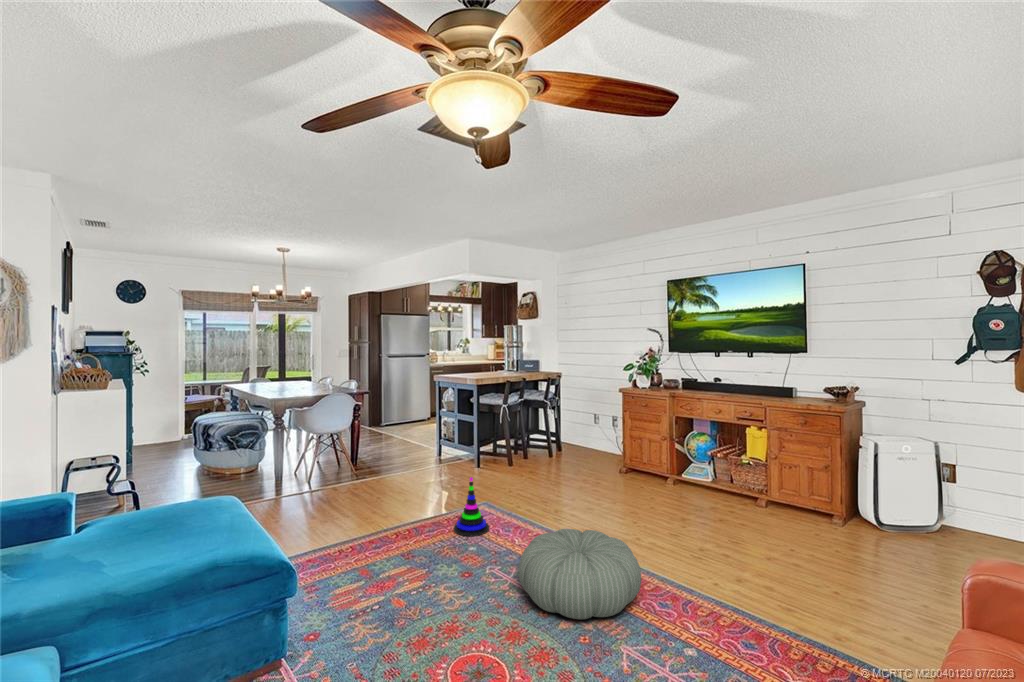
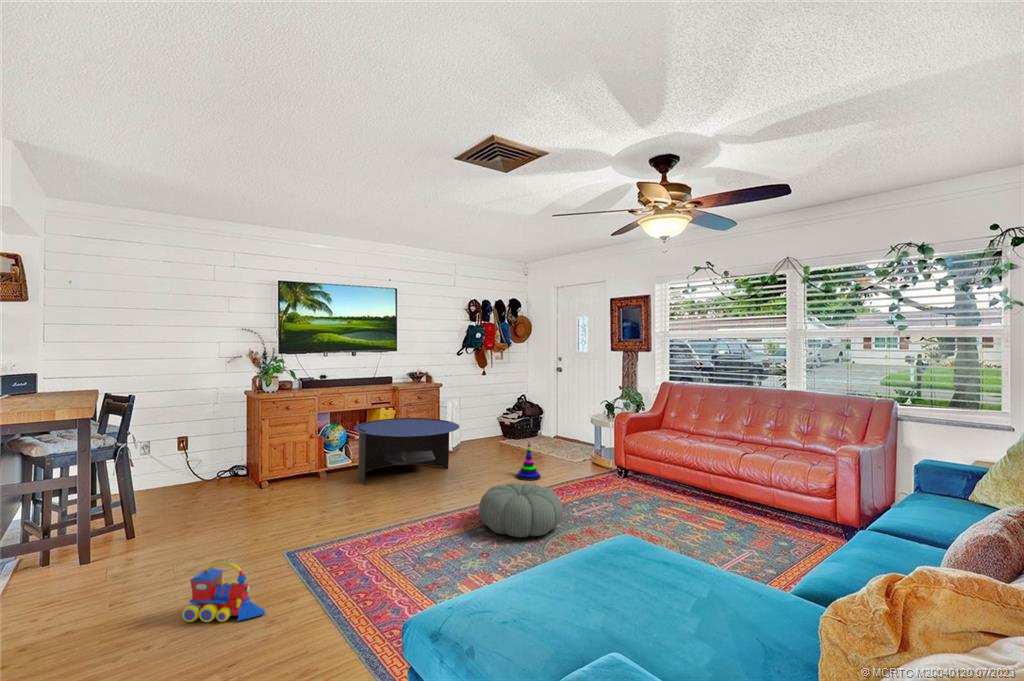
coffee table: none [650,436,799,533] -> present [354,418,460,485]
toy train: none [378,471,403,513] -> present [182,560,265,622]
stacking toy: present [454,478,489,536] -> present [516,442,541,481]

